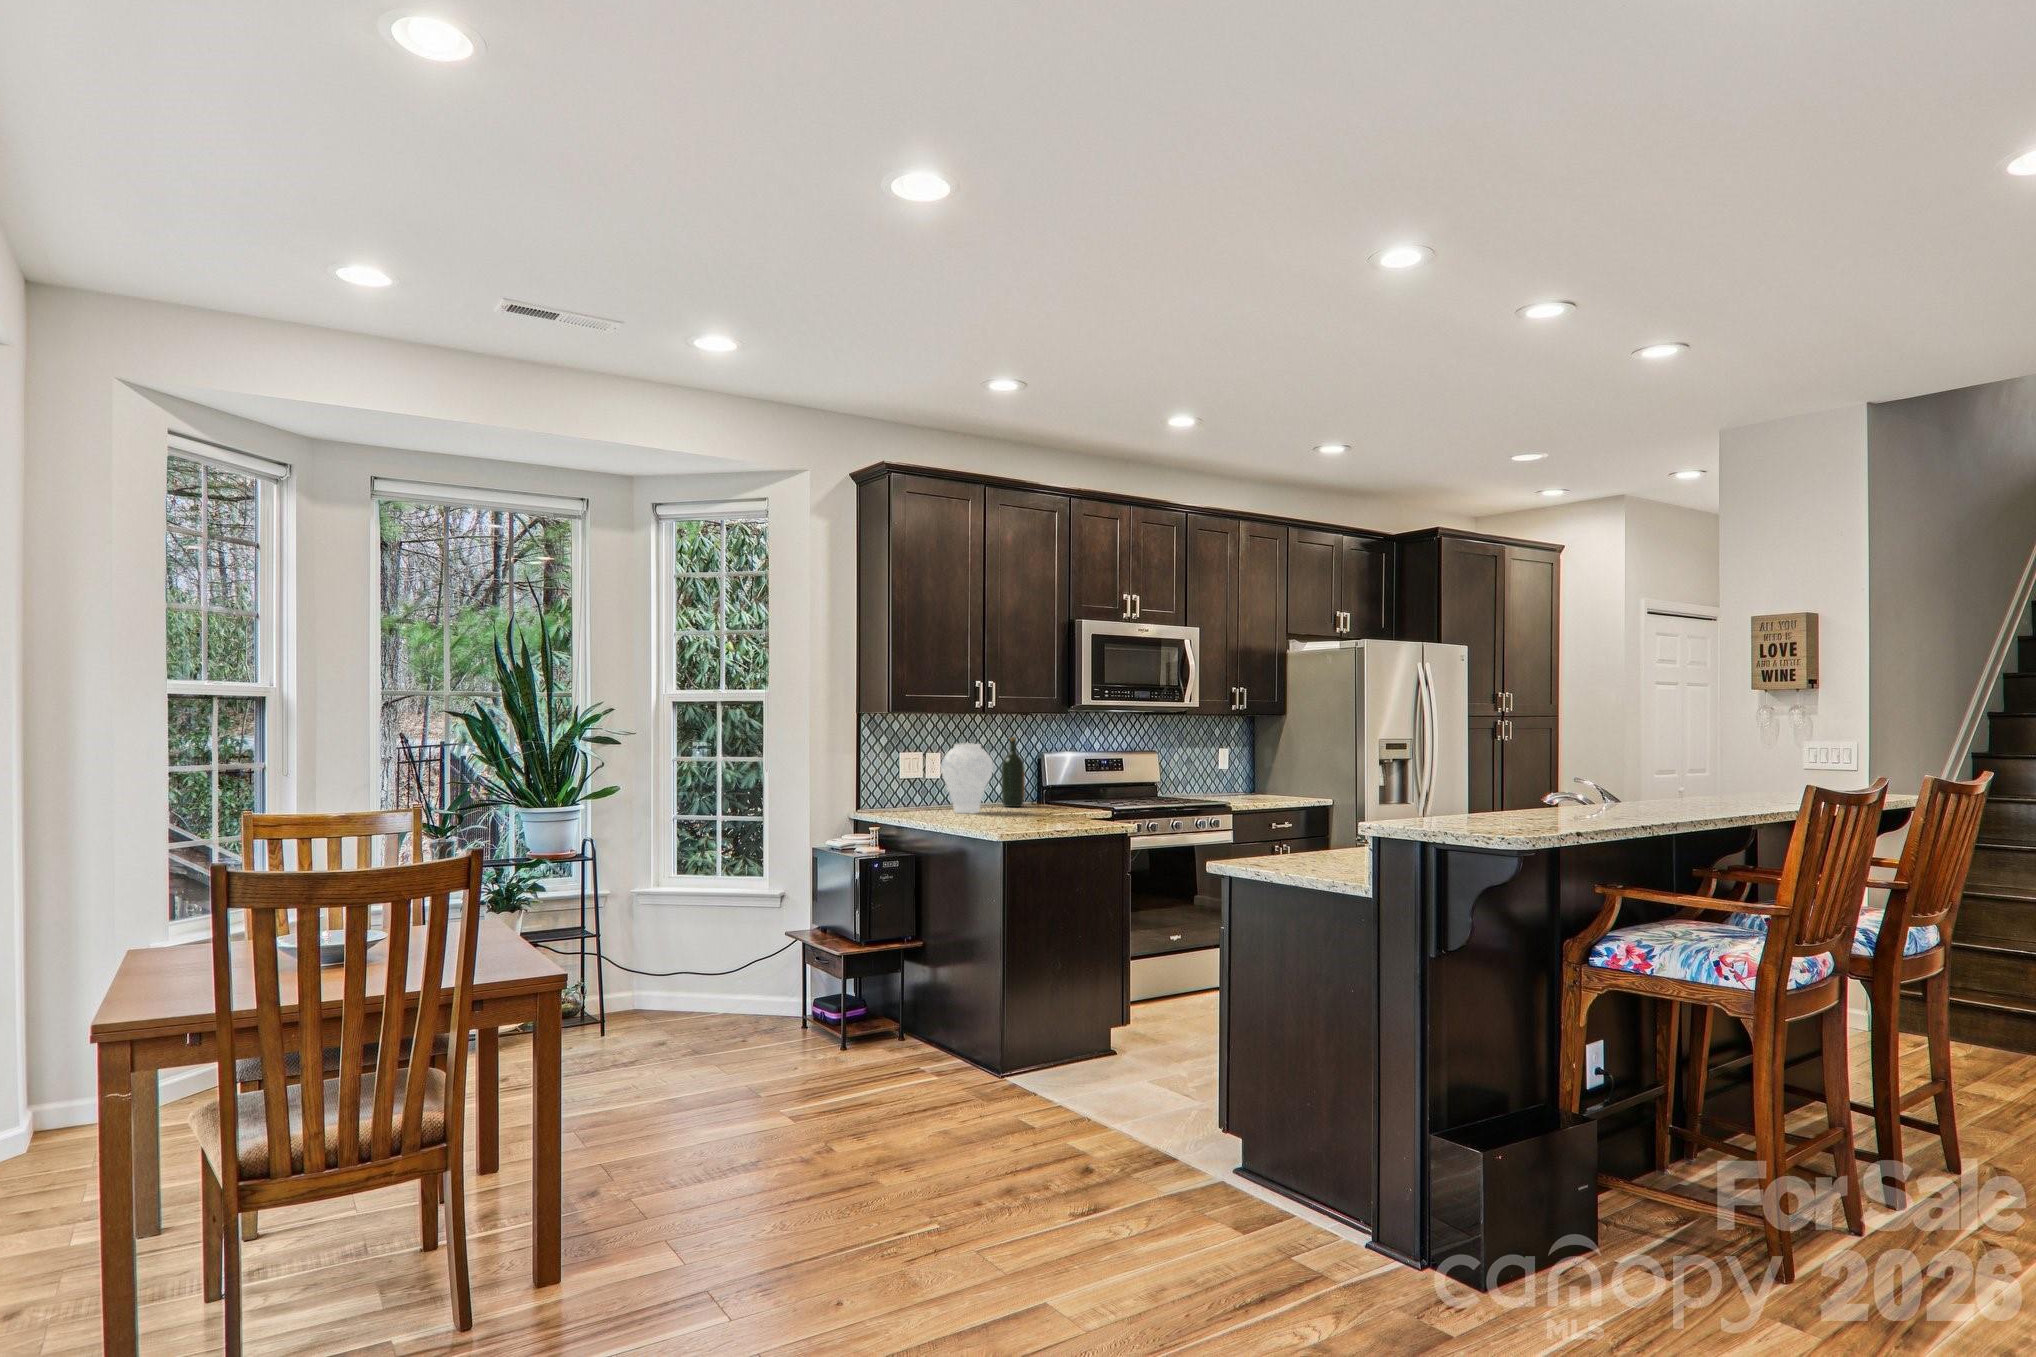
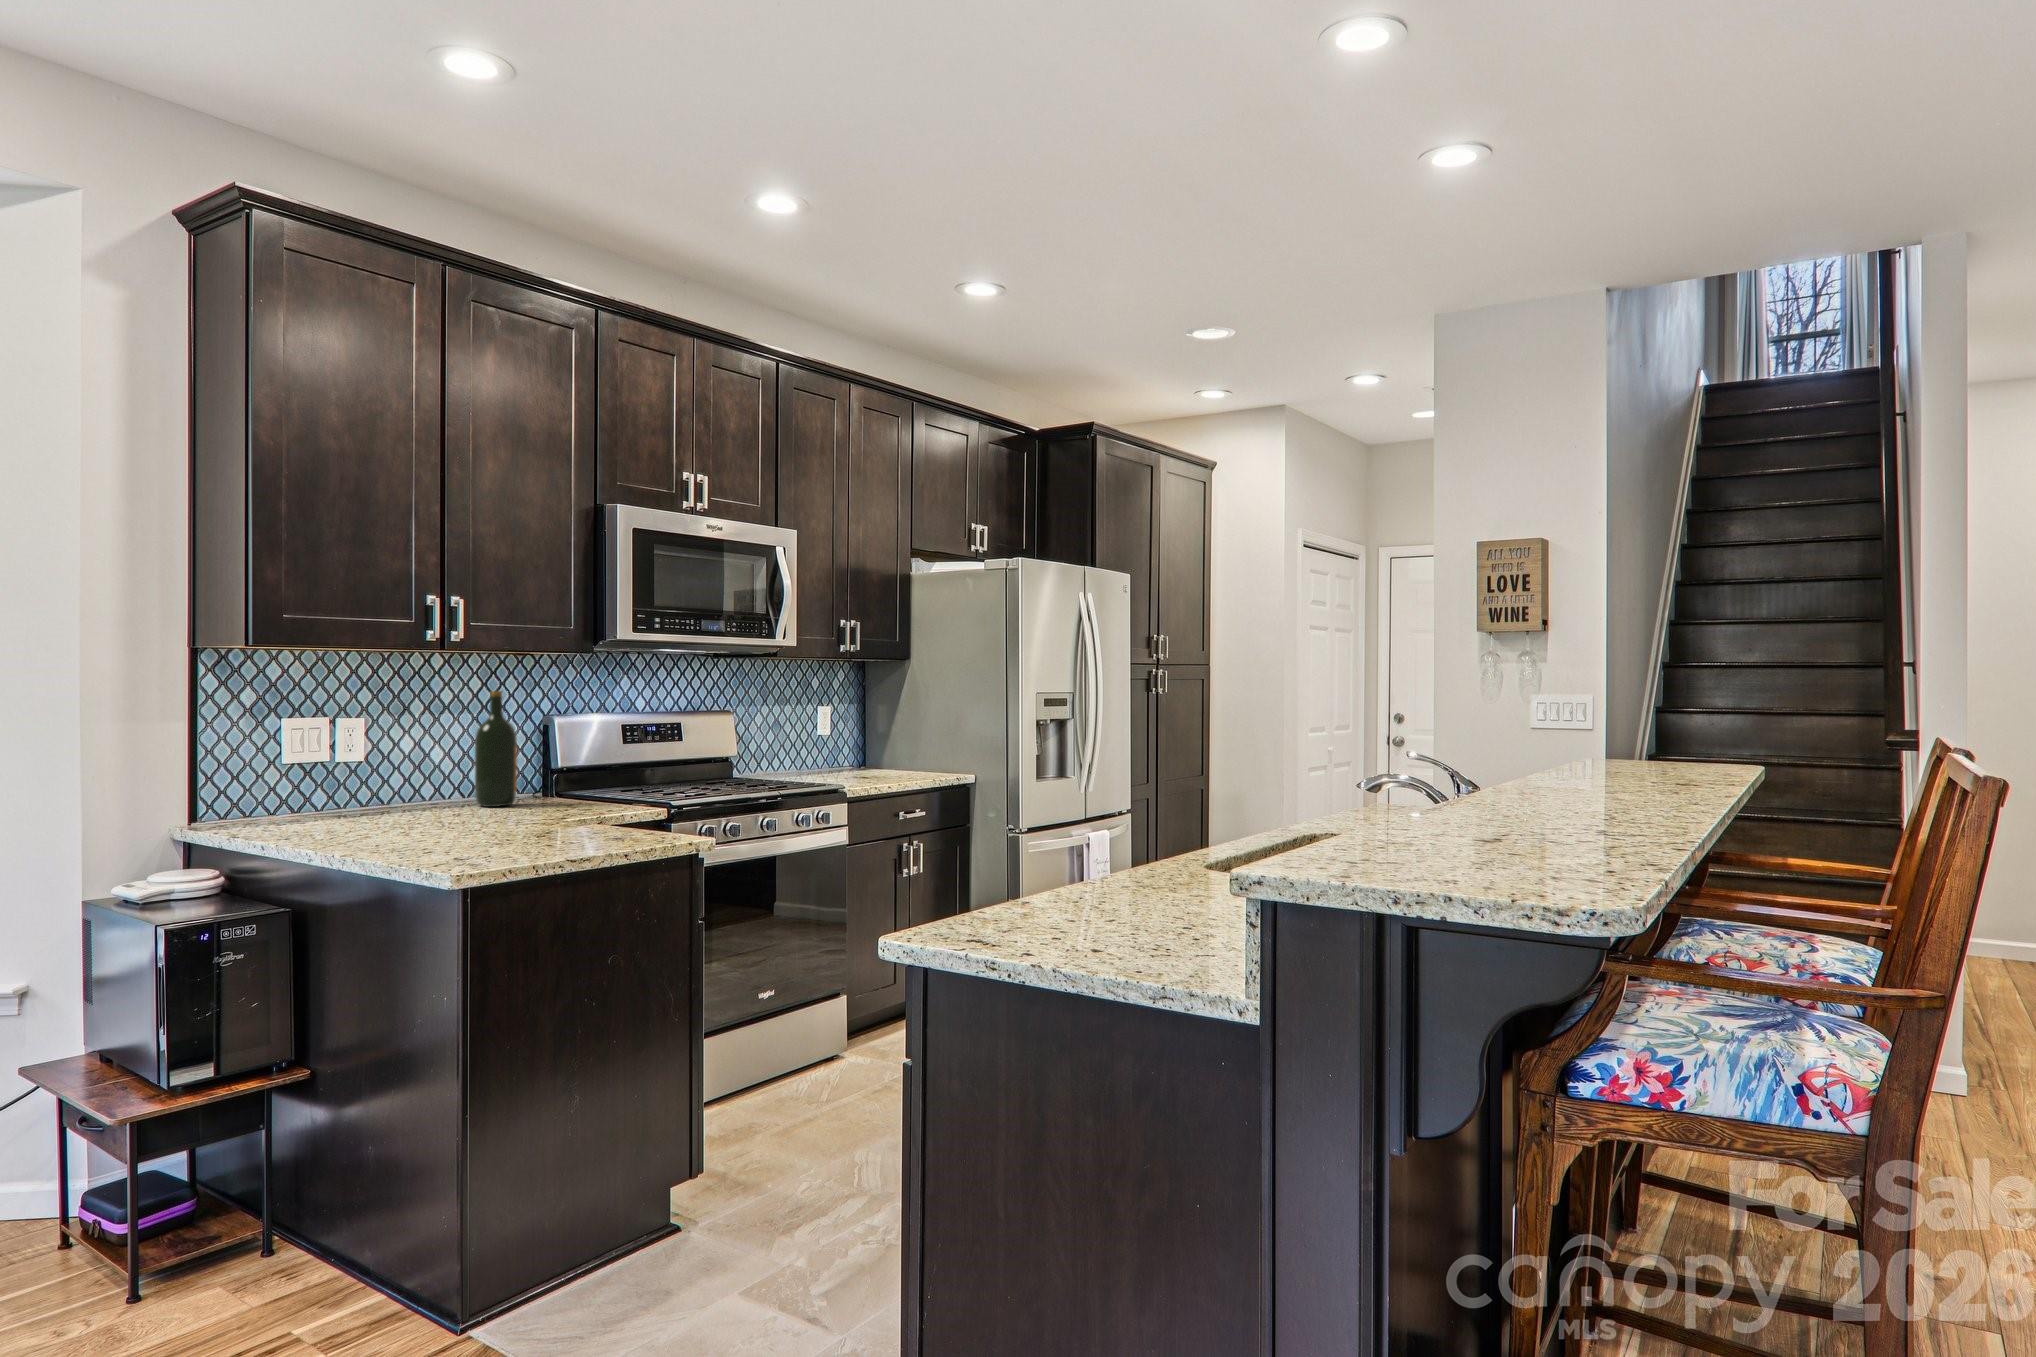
vase: present [941,743,993,813] -> none [351,702,454,826]

